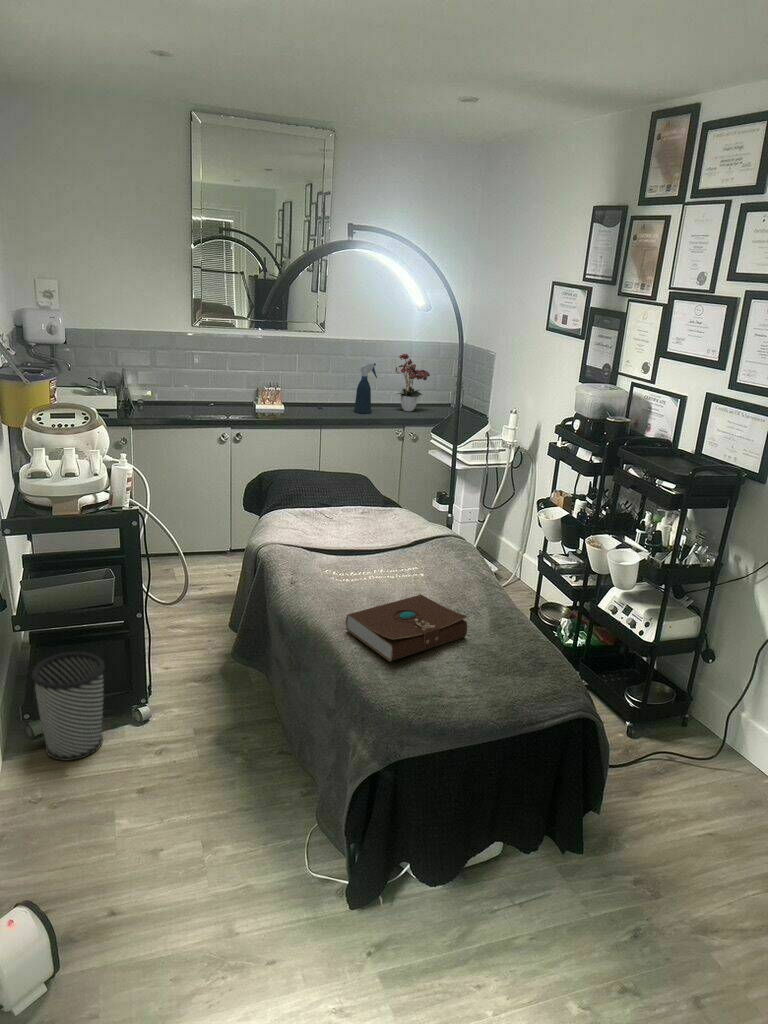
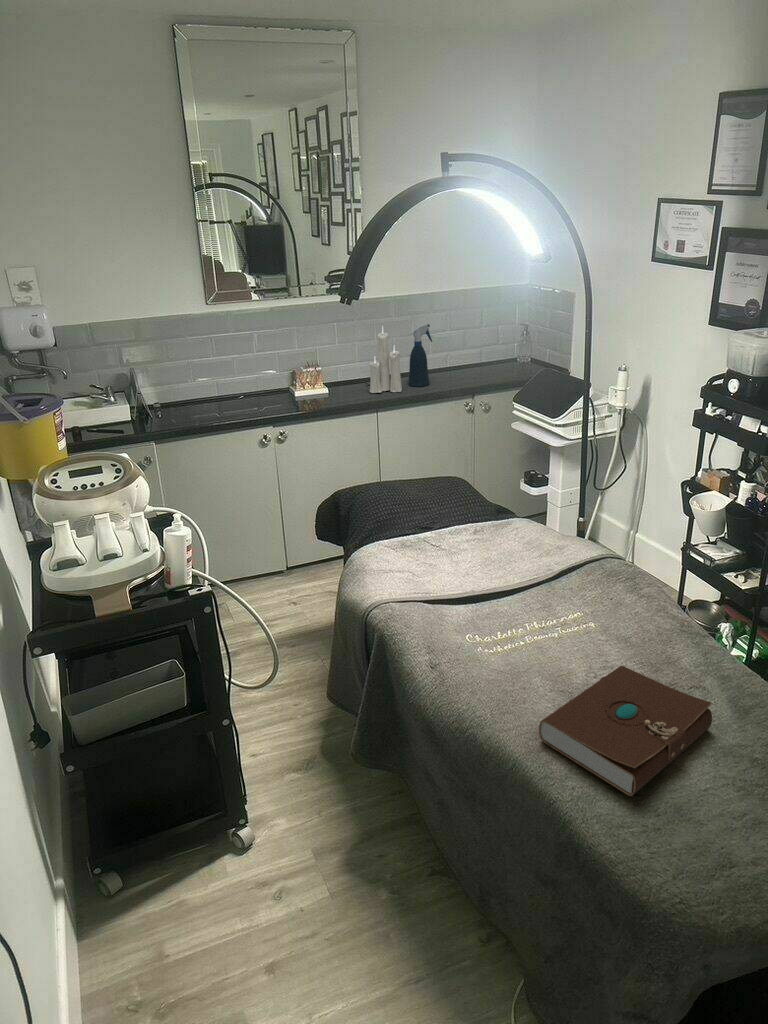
flower arrangement: present [396,354,430,411] -> none [450,304,496,376]
candle: none [319,356,346,415] -> present [370,327,402,393]
wastebasket: present [32,652,105,761] -> none [97,778,199,928]

